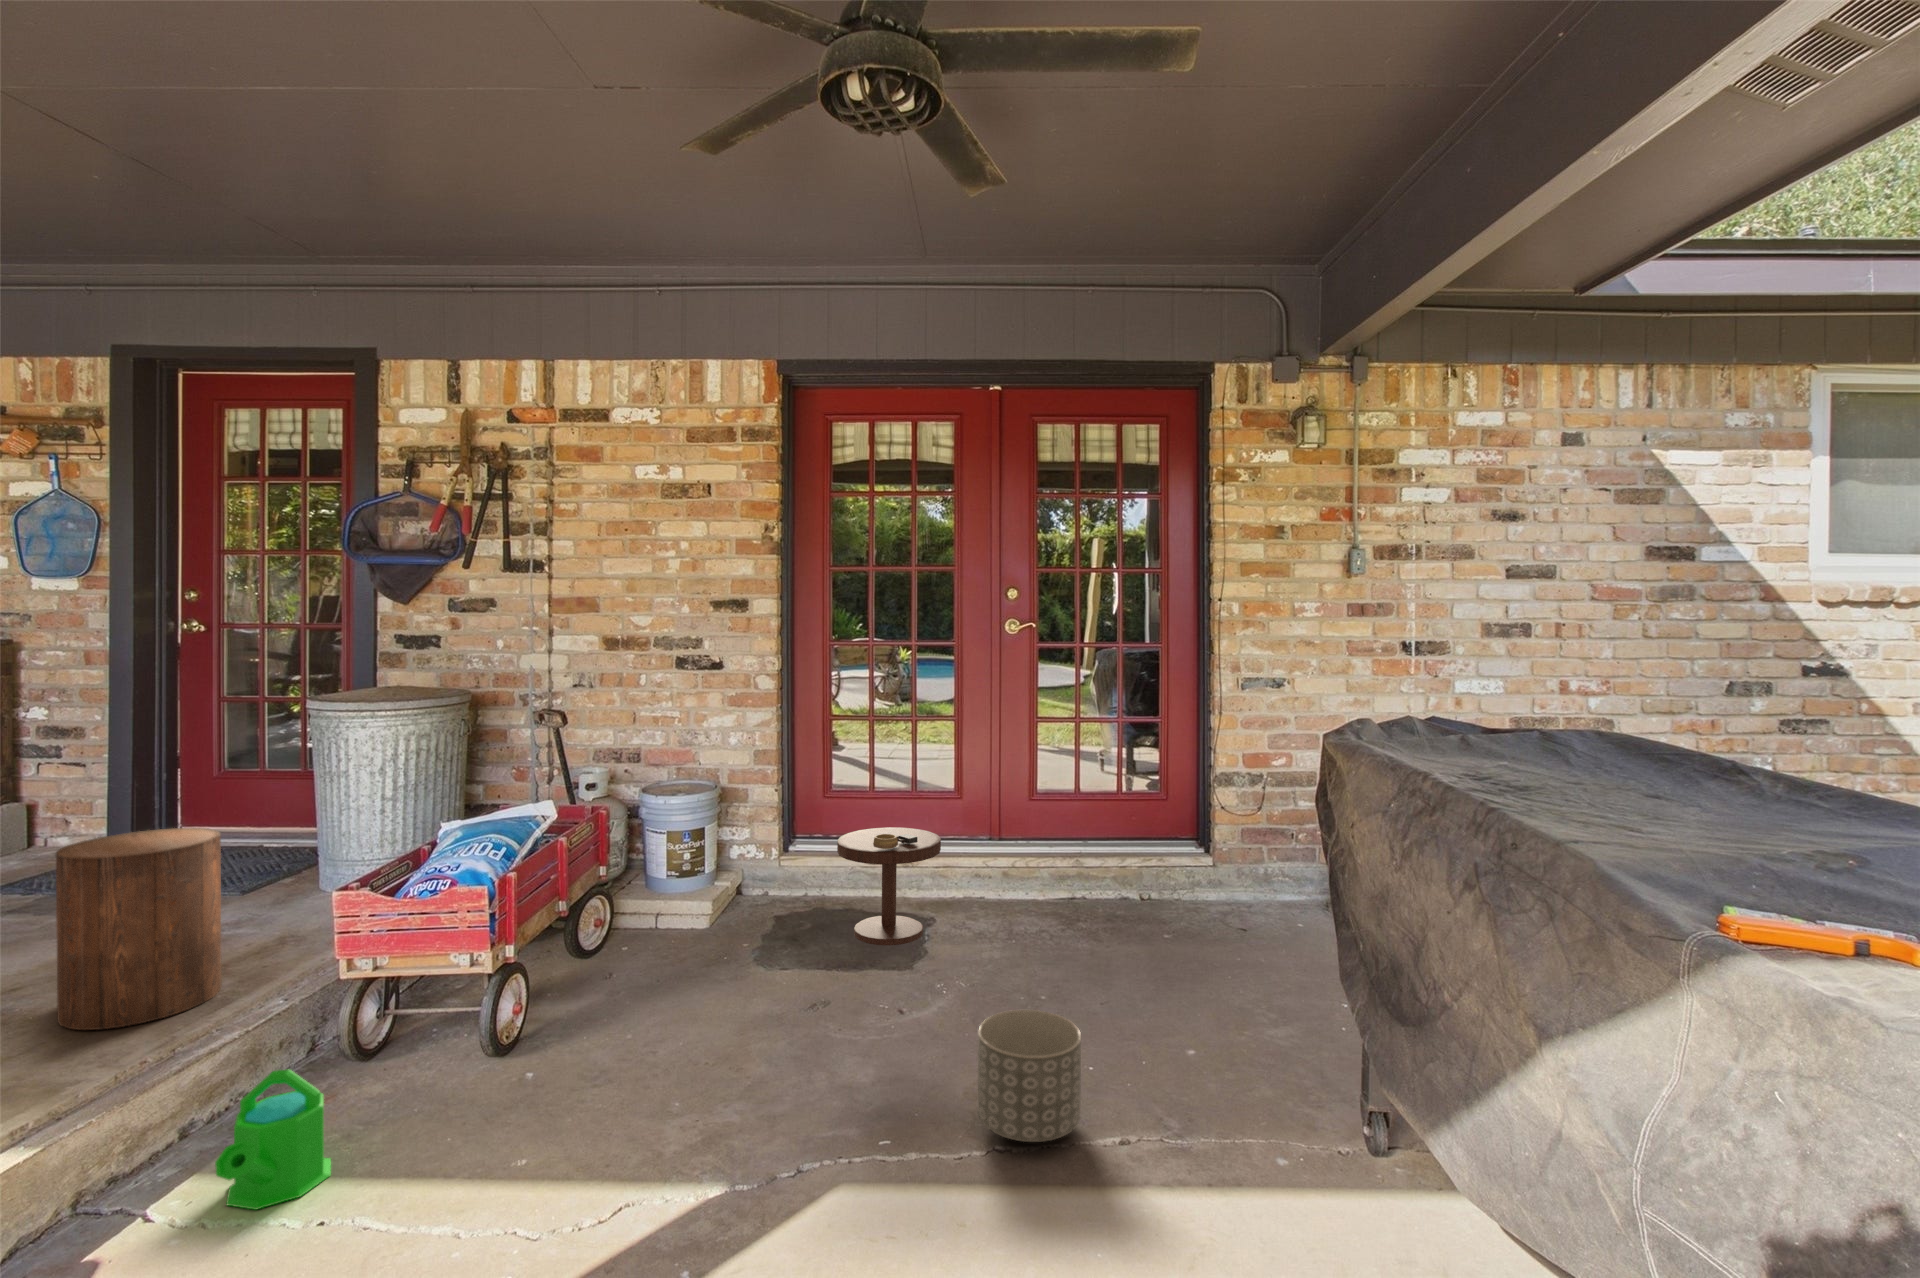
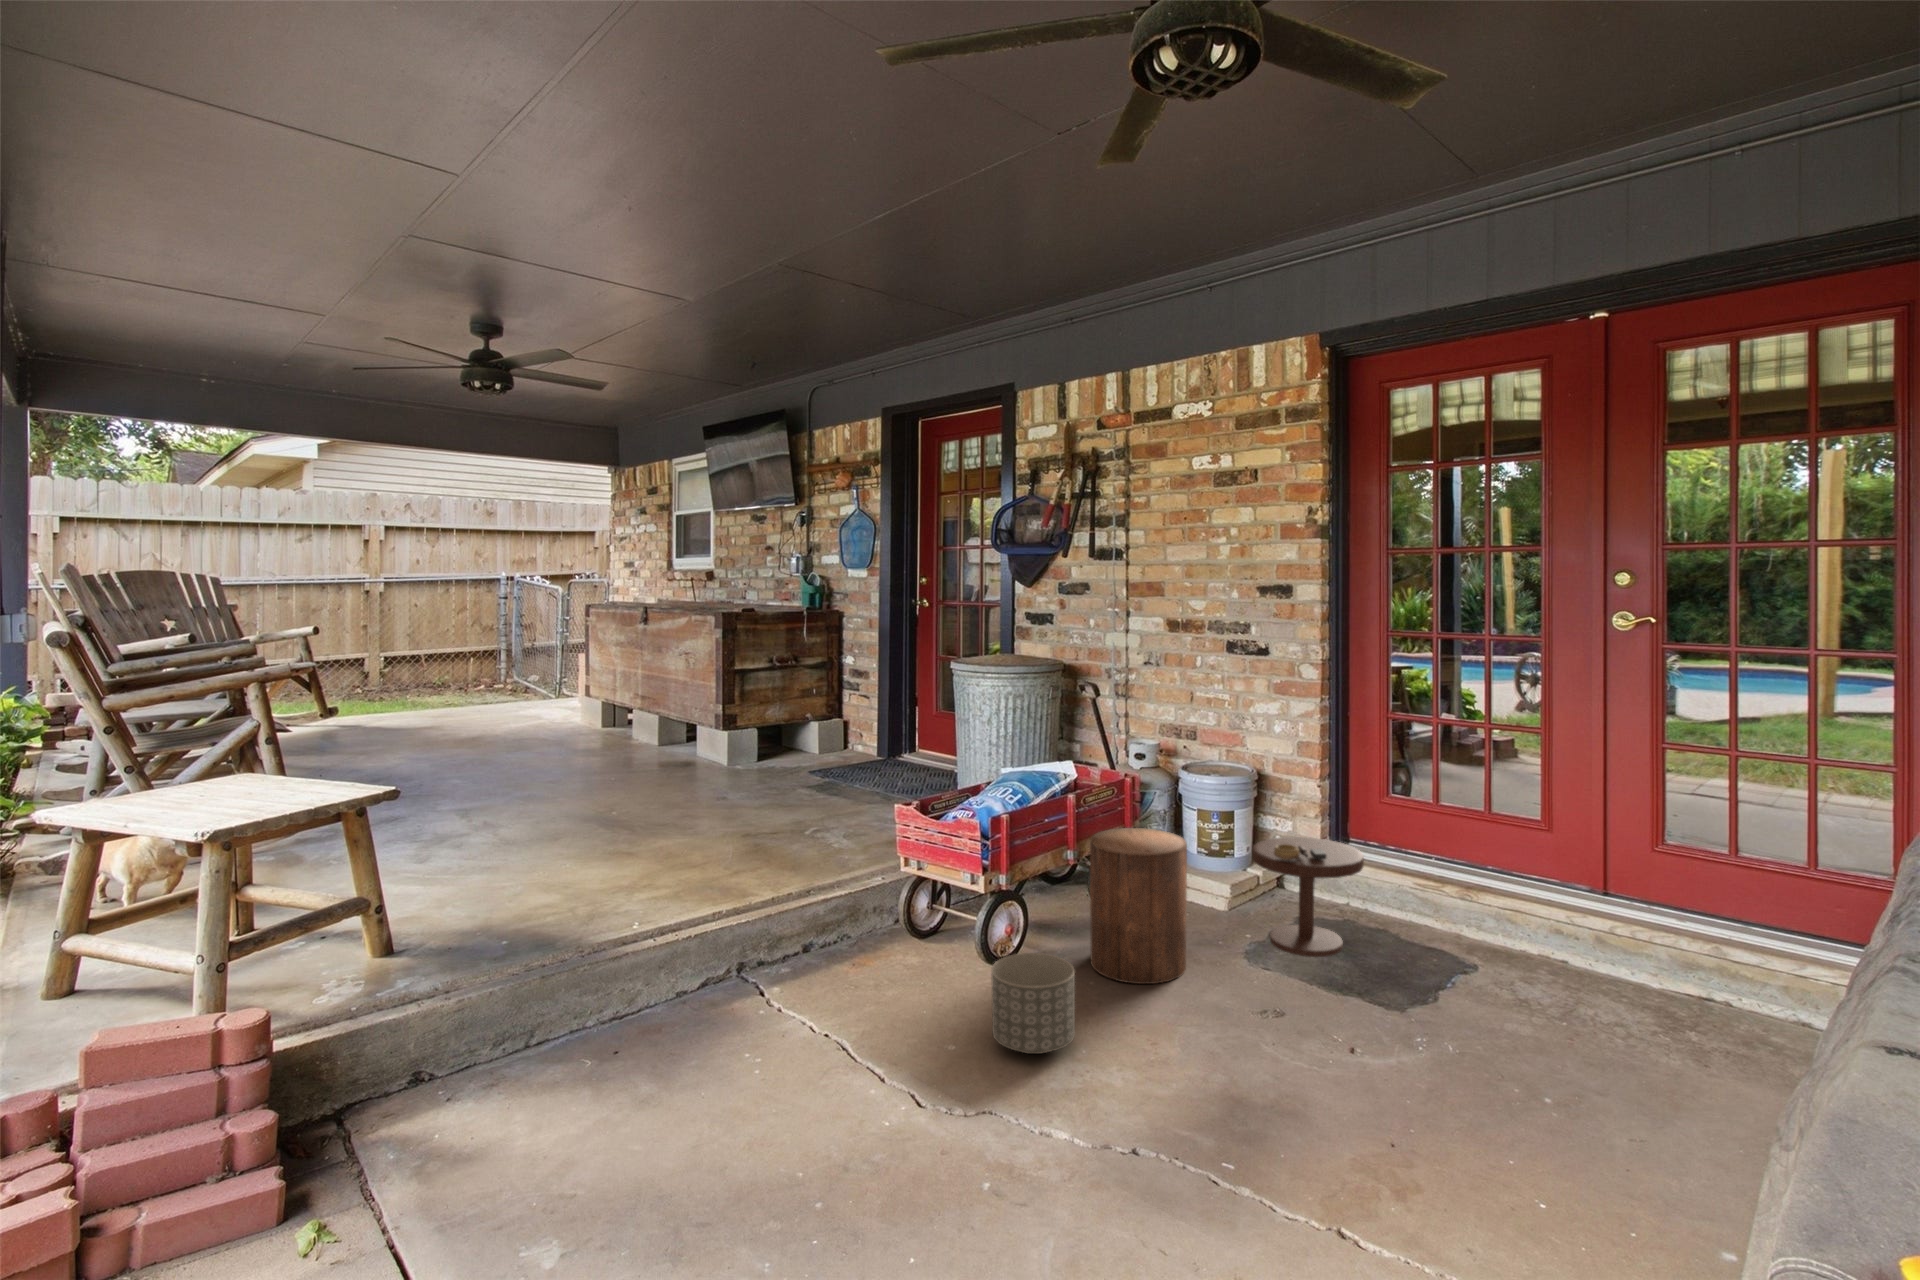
stool: present [56,828,222,1030] -> present [1090,828,1187,984]
planter: present [978,1010,1081,1142] -> present [991,953,1075,1054]
watering can: present [215,1070,331,1210] -> none [810,918,883,1000]

